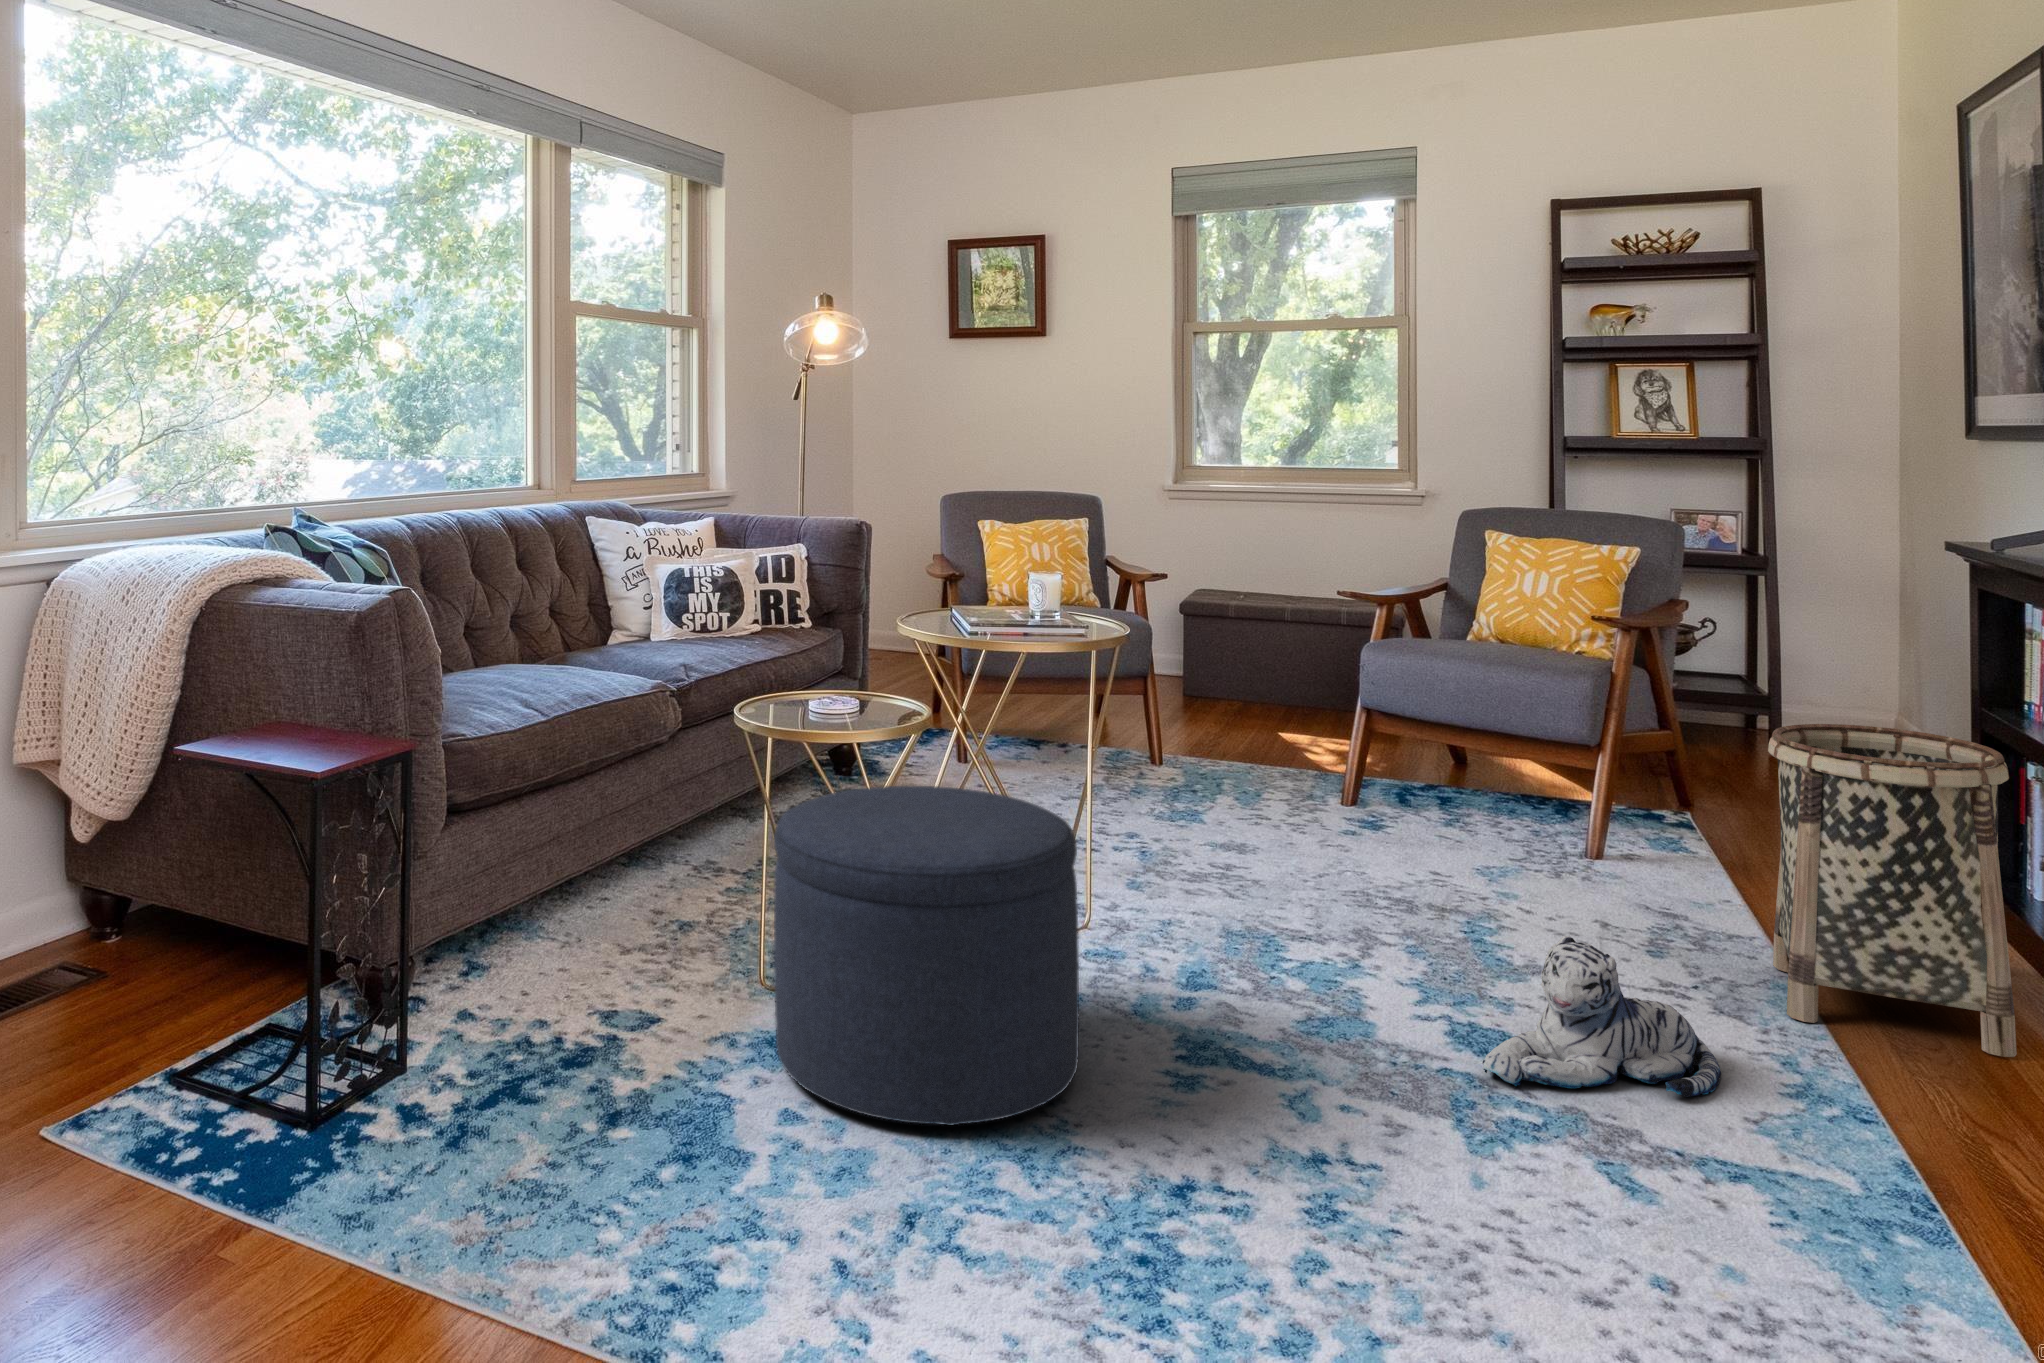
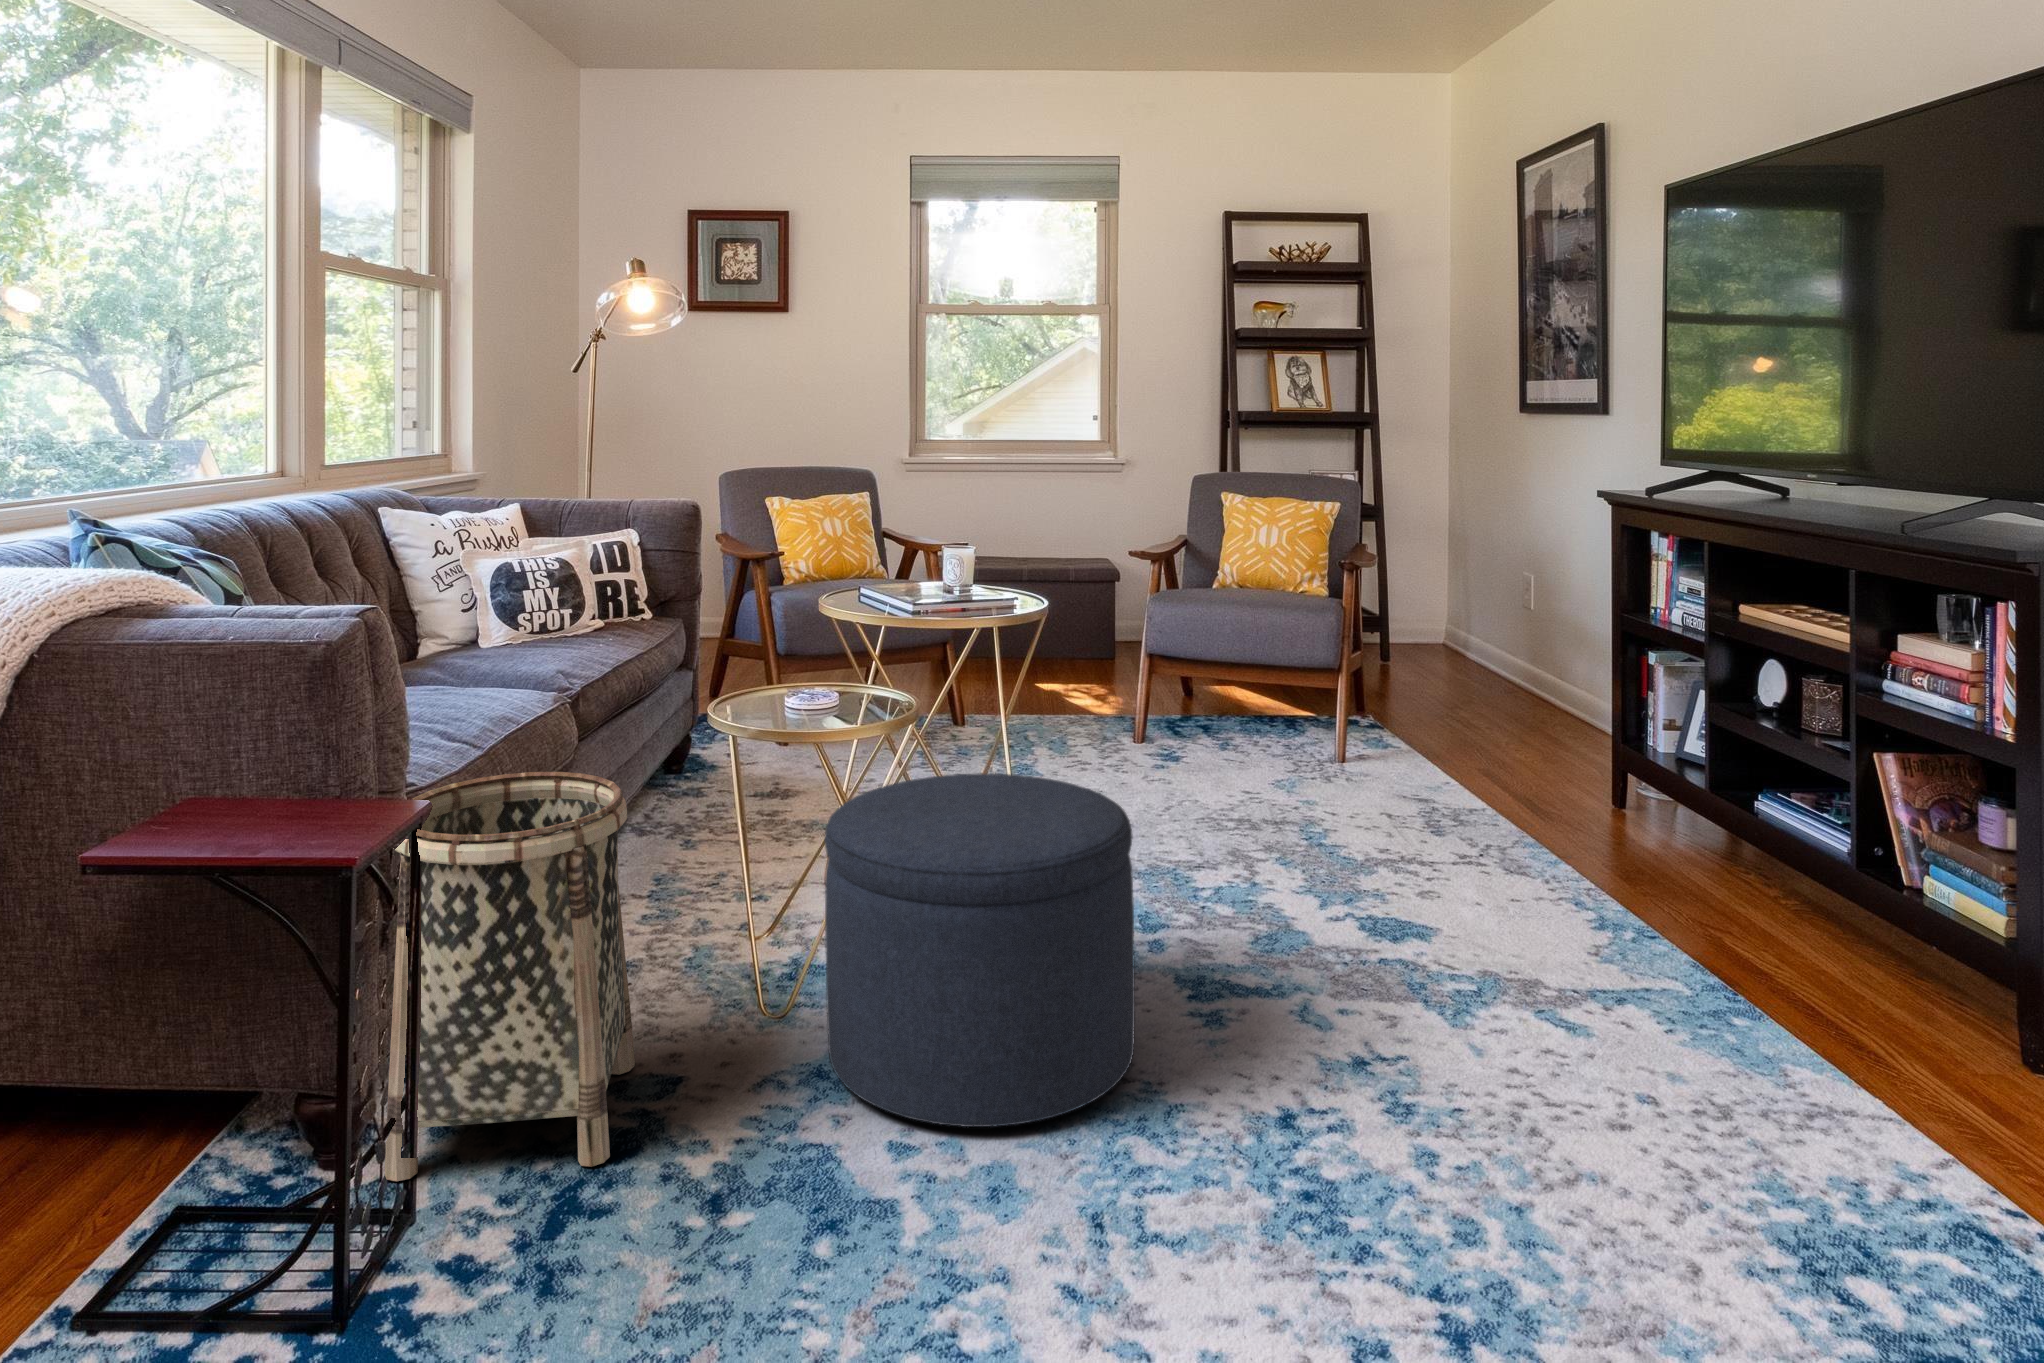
basket: present [1768,724,2017,1057] -> present [385,772,635,1181]
plush toy: present [1483,936,1721,1097] -> none [1414,830,1562,964]

